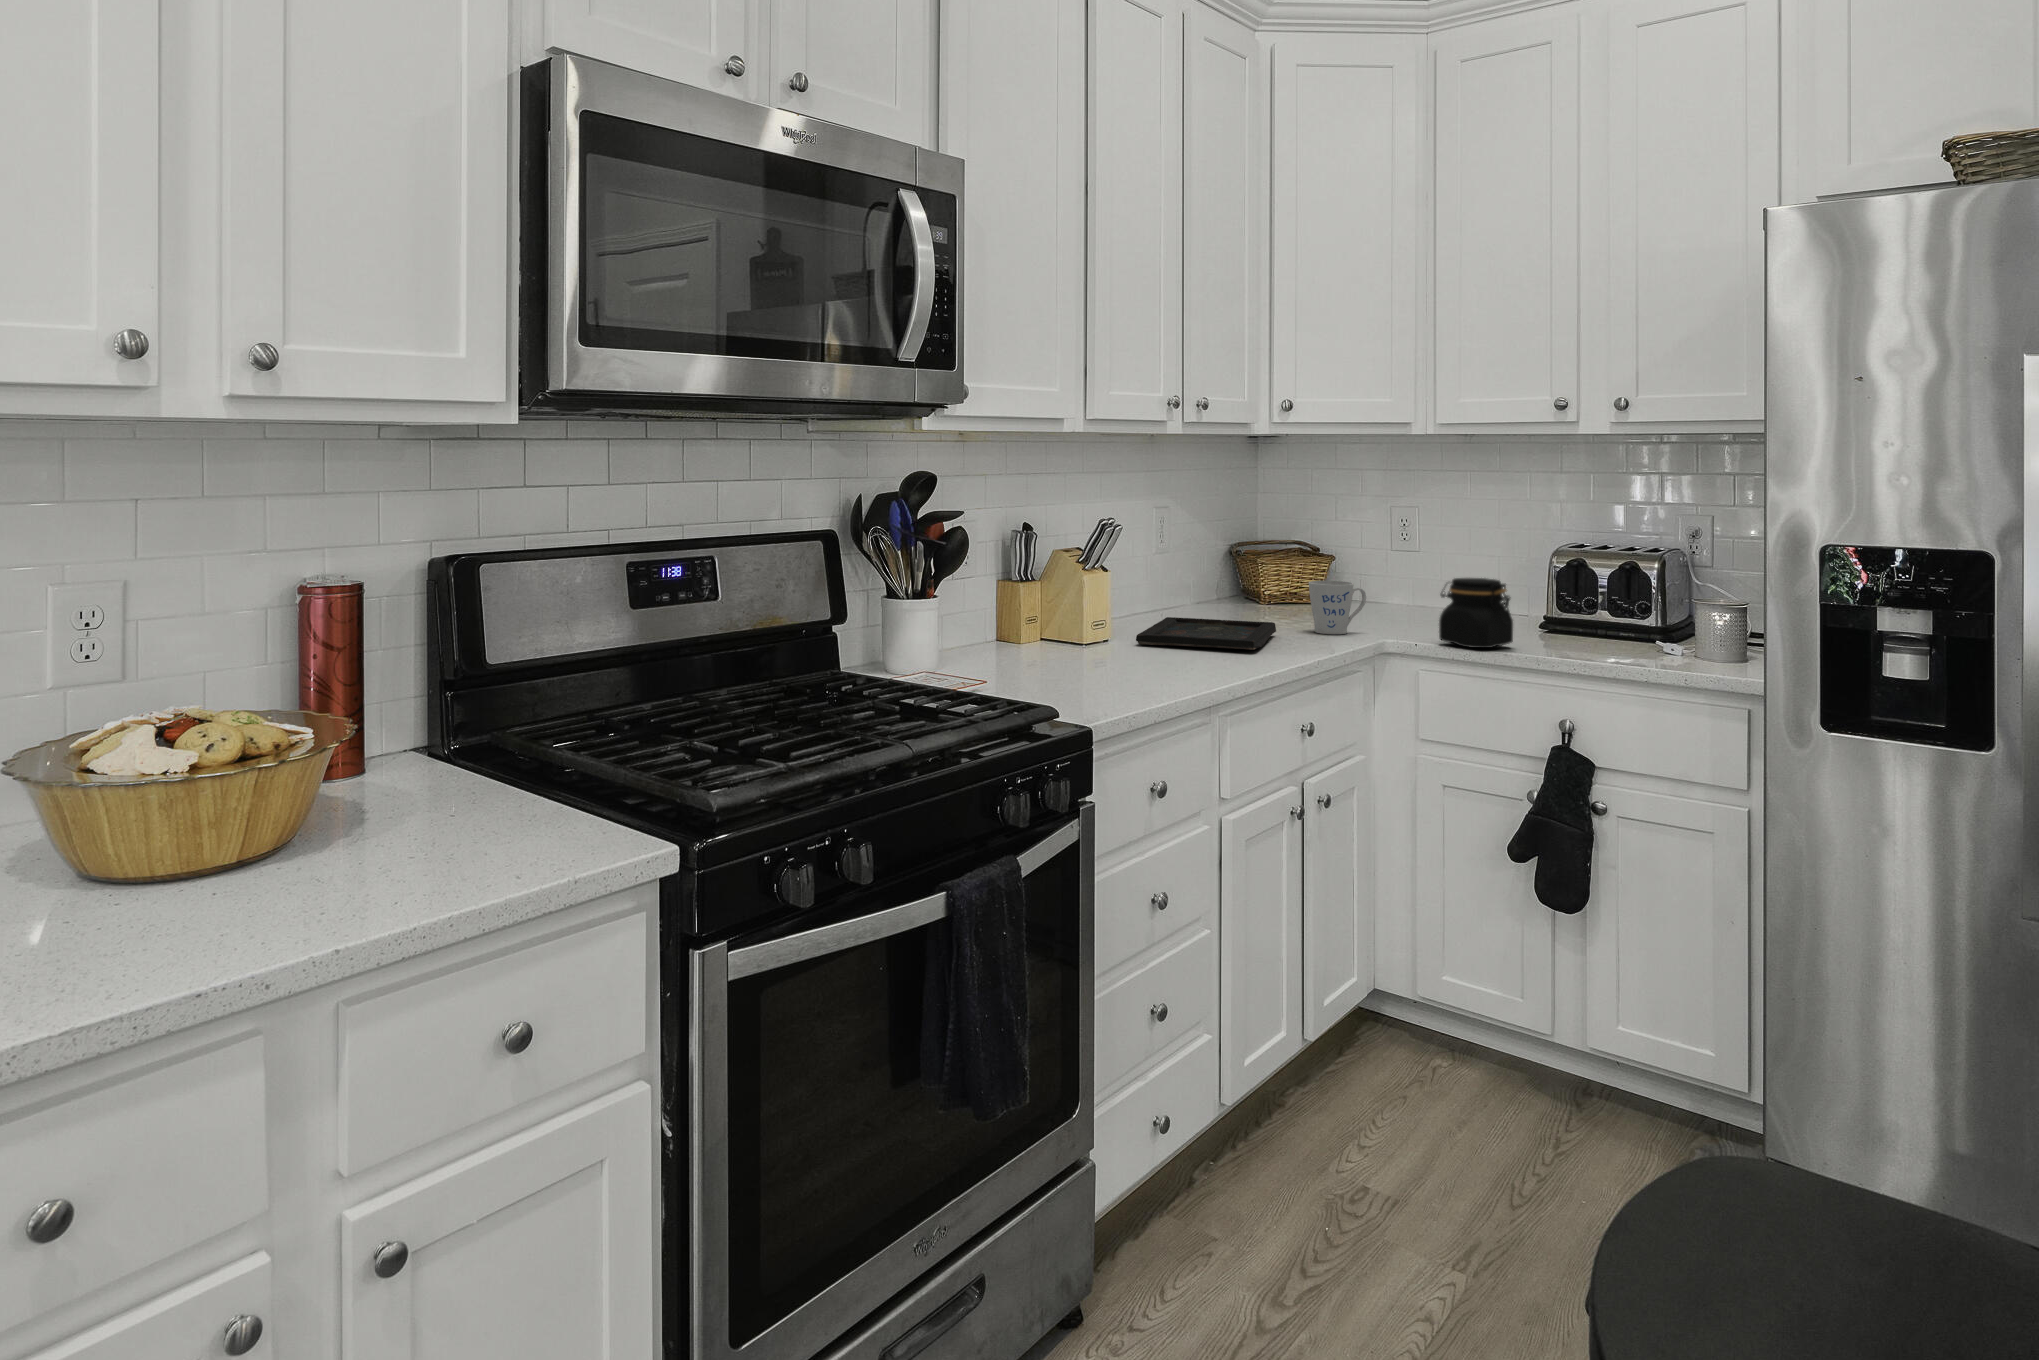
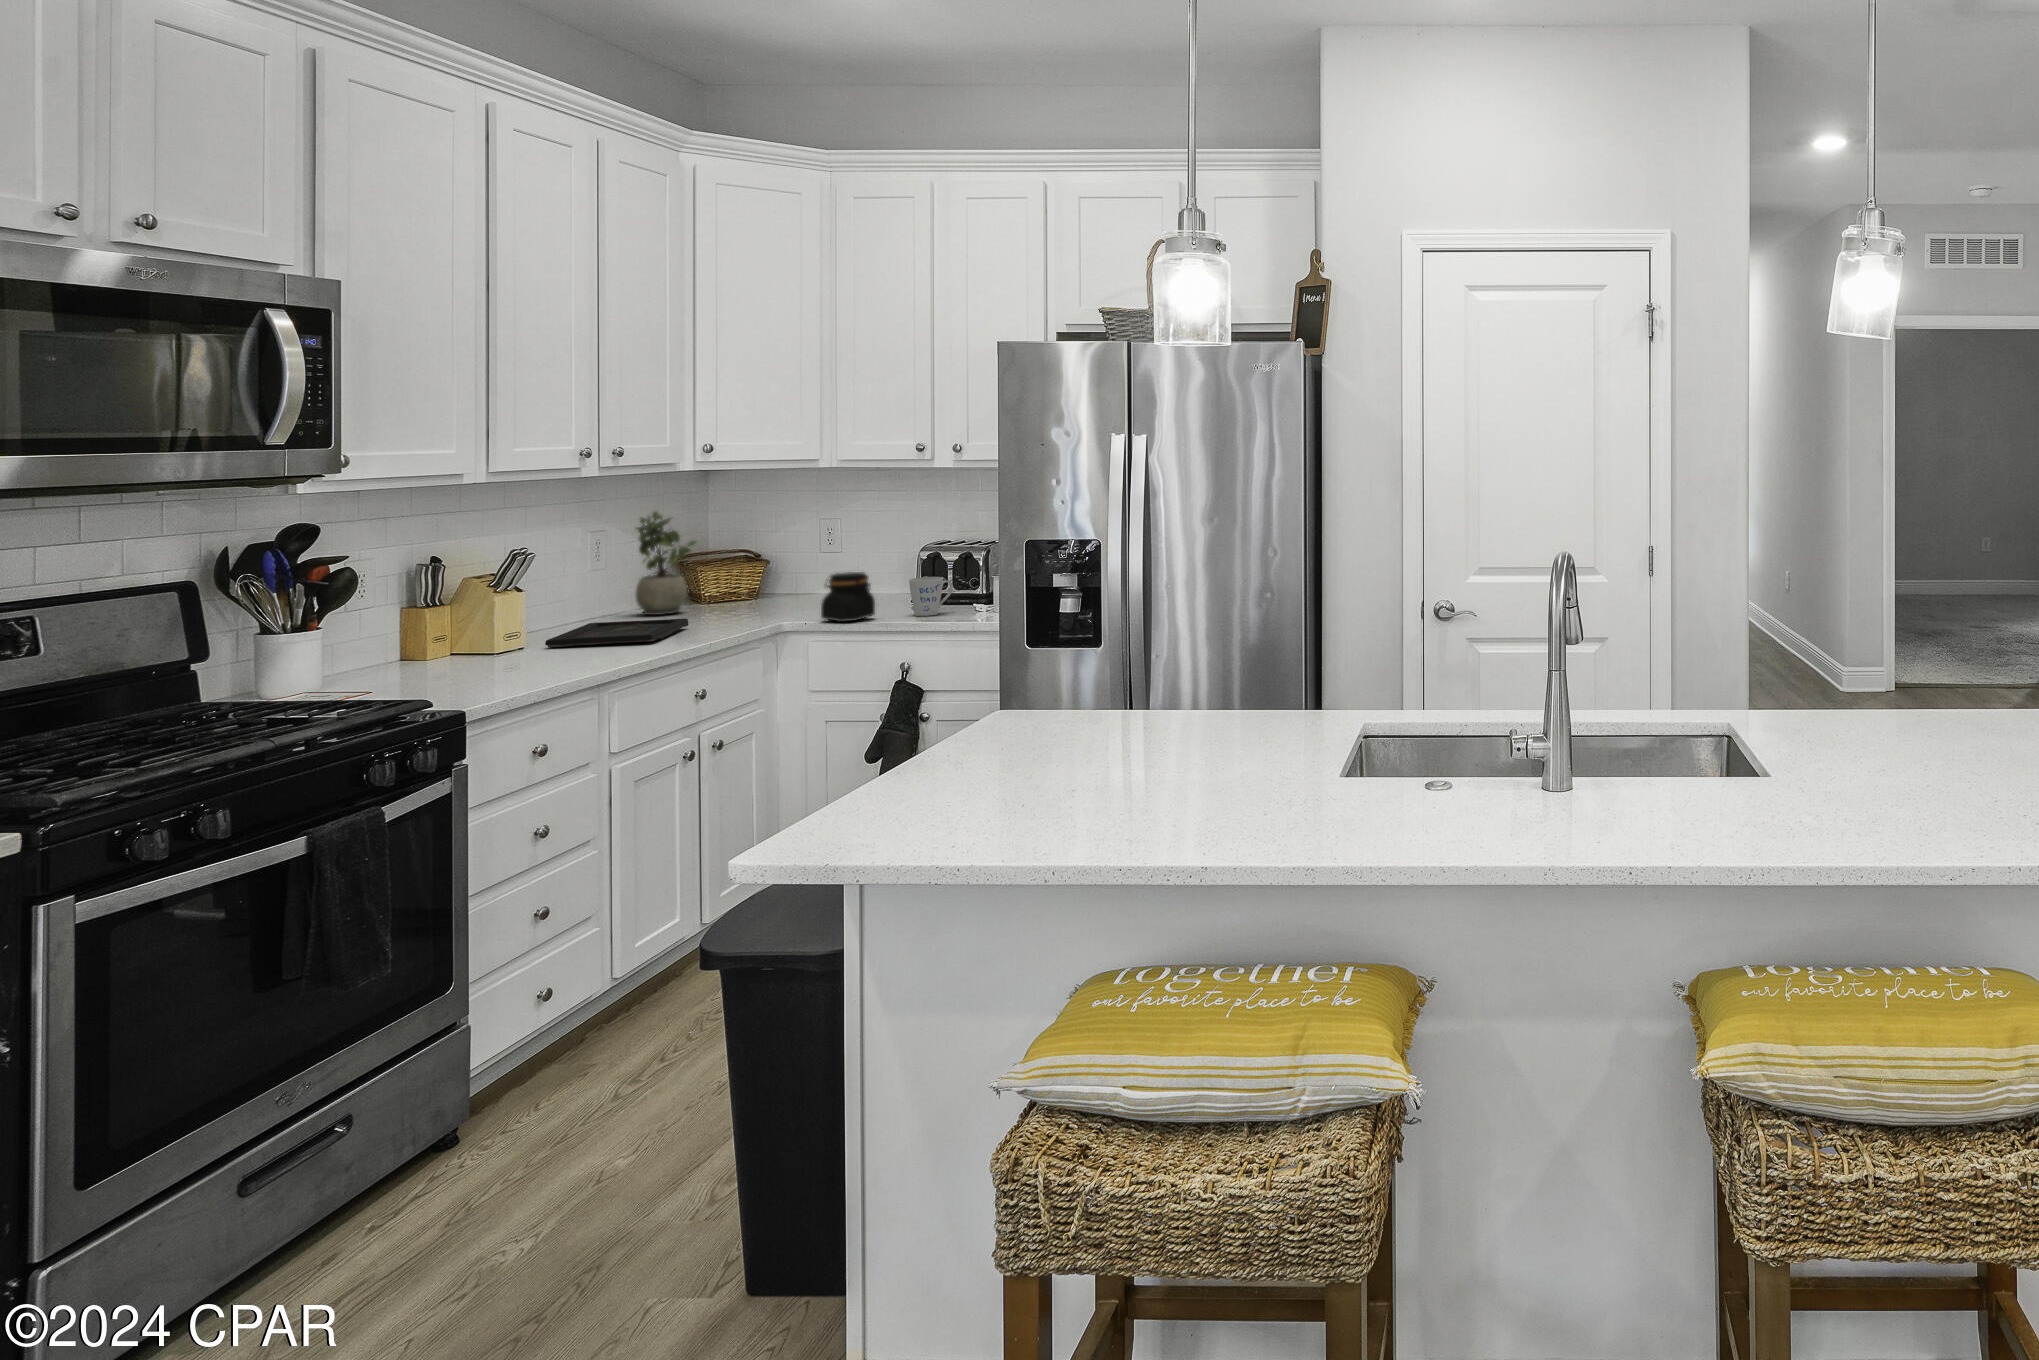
potted plant: none [1196,484,1270,614] -> present [636,511,696,615]
mug: present [1309,581,1366,634] -> present [909,577,953,616]

